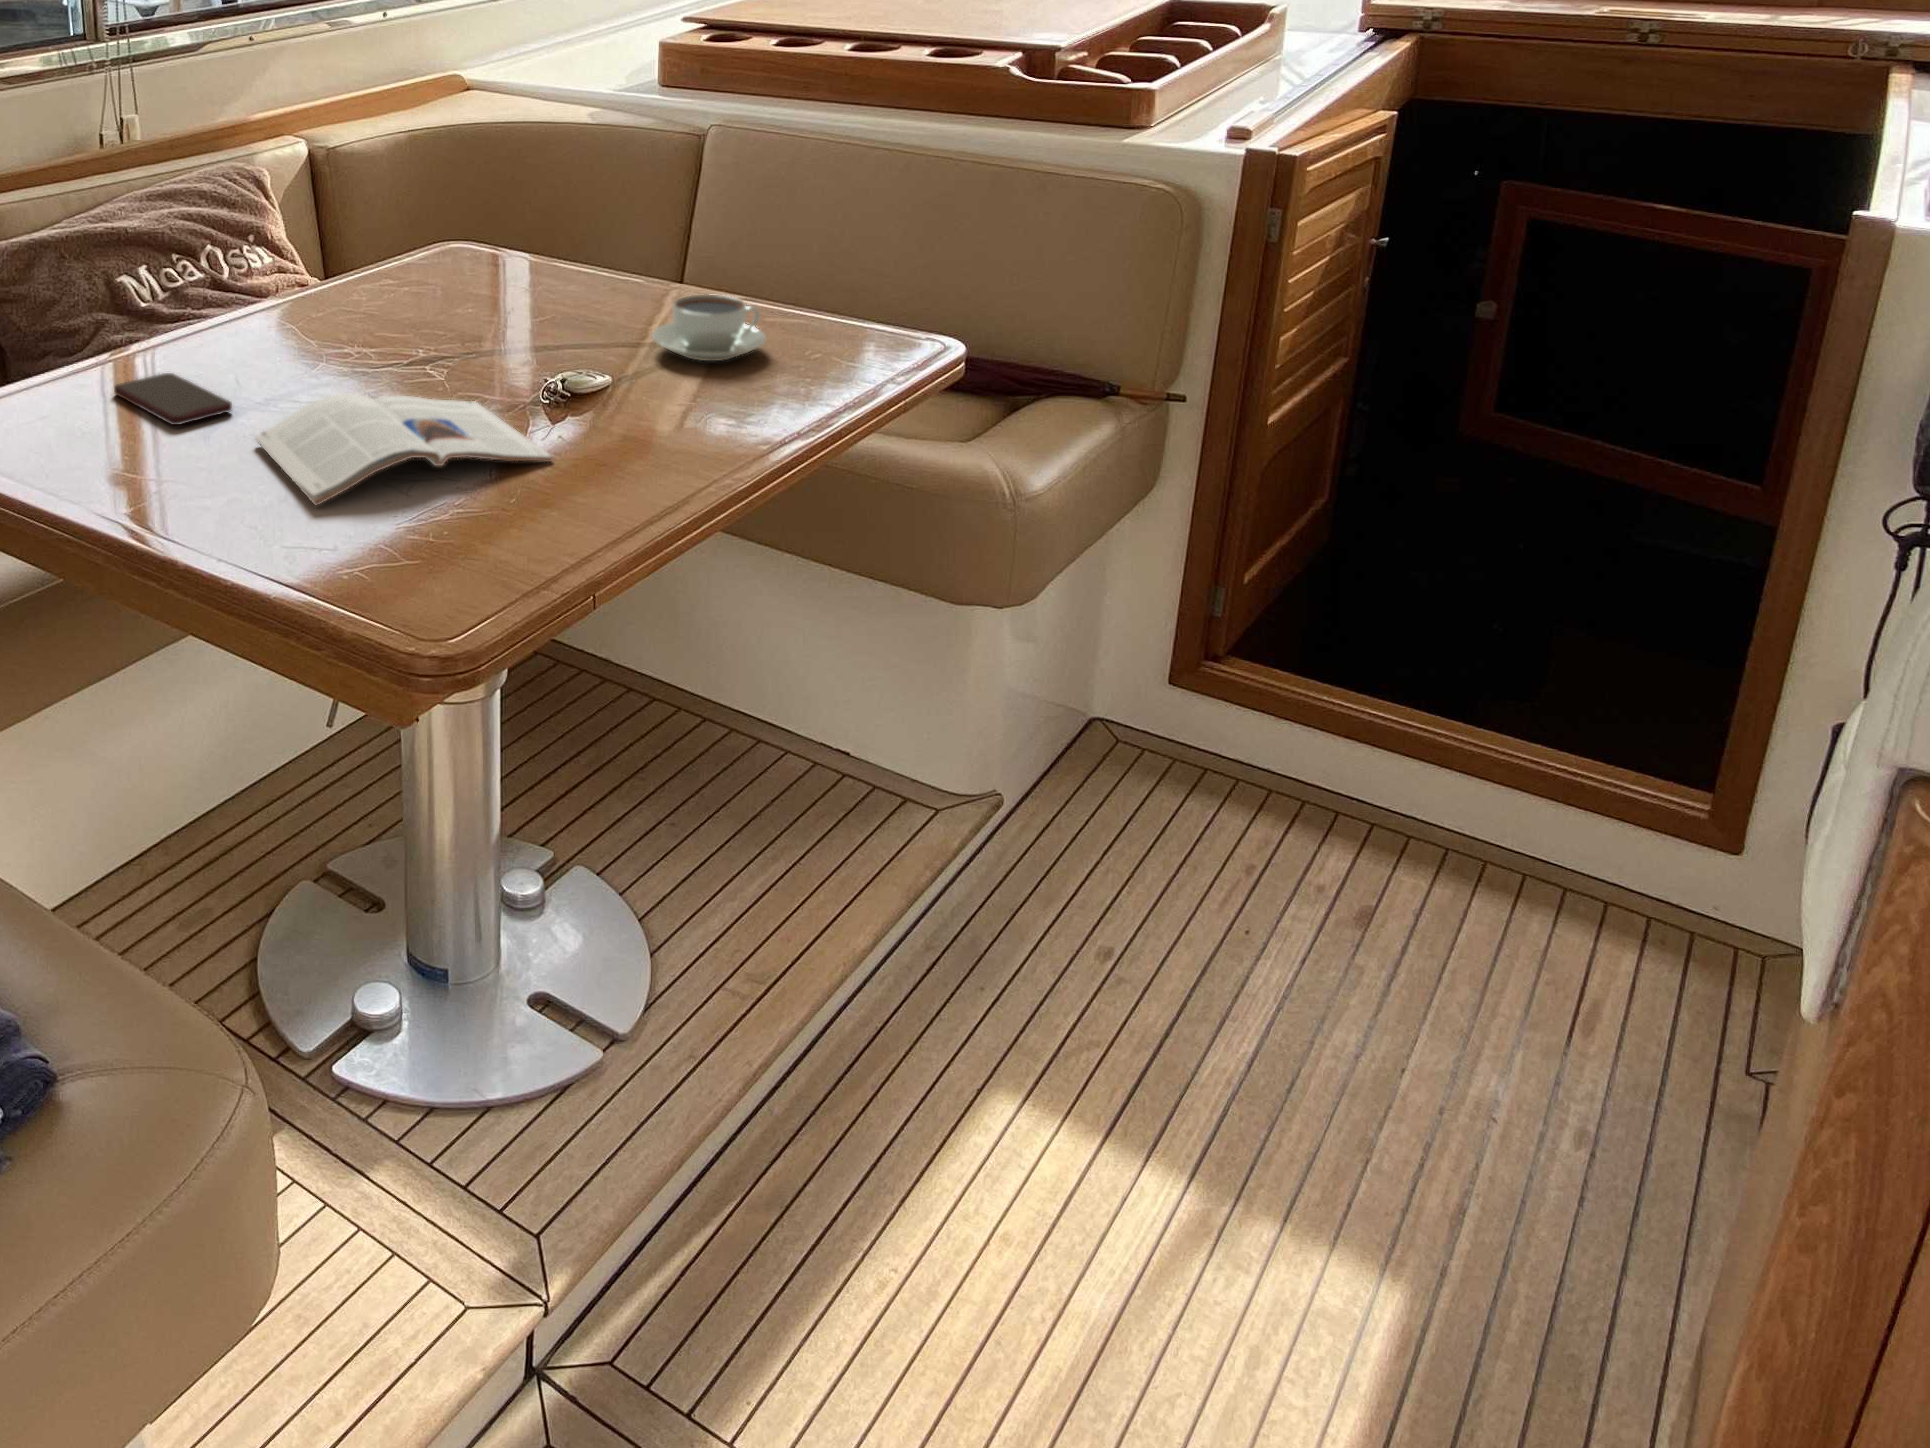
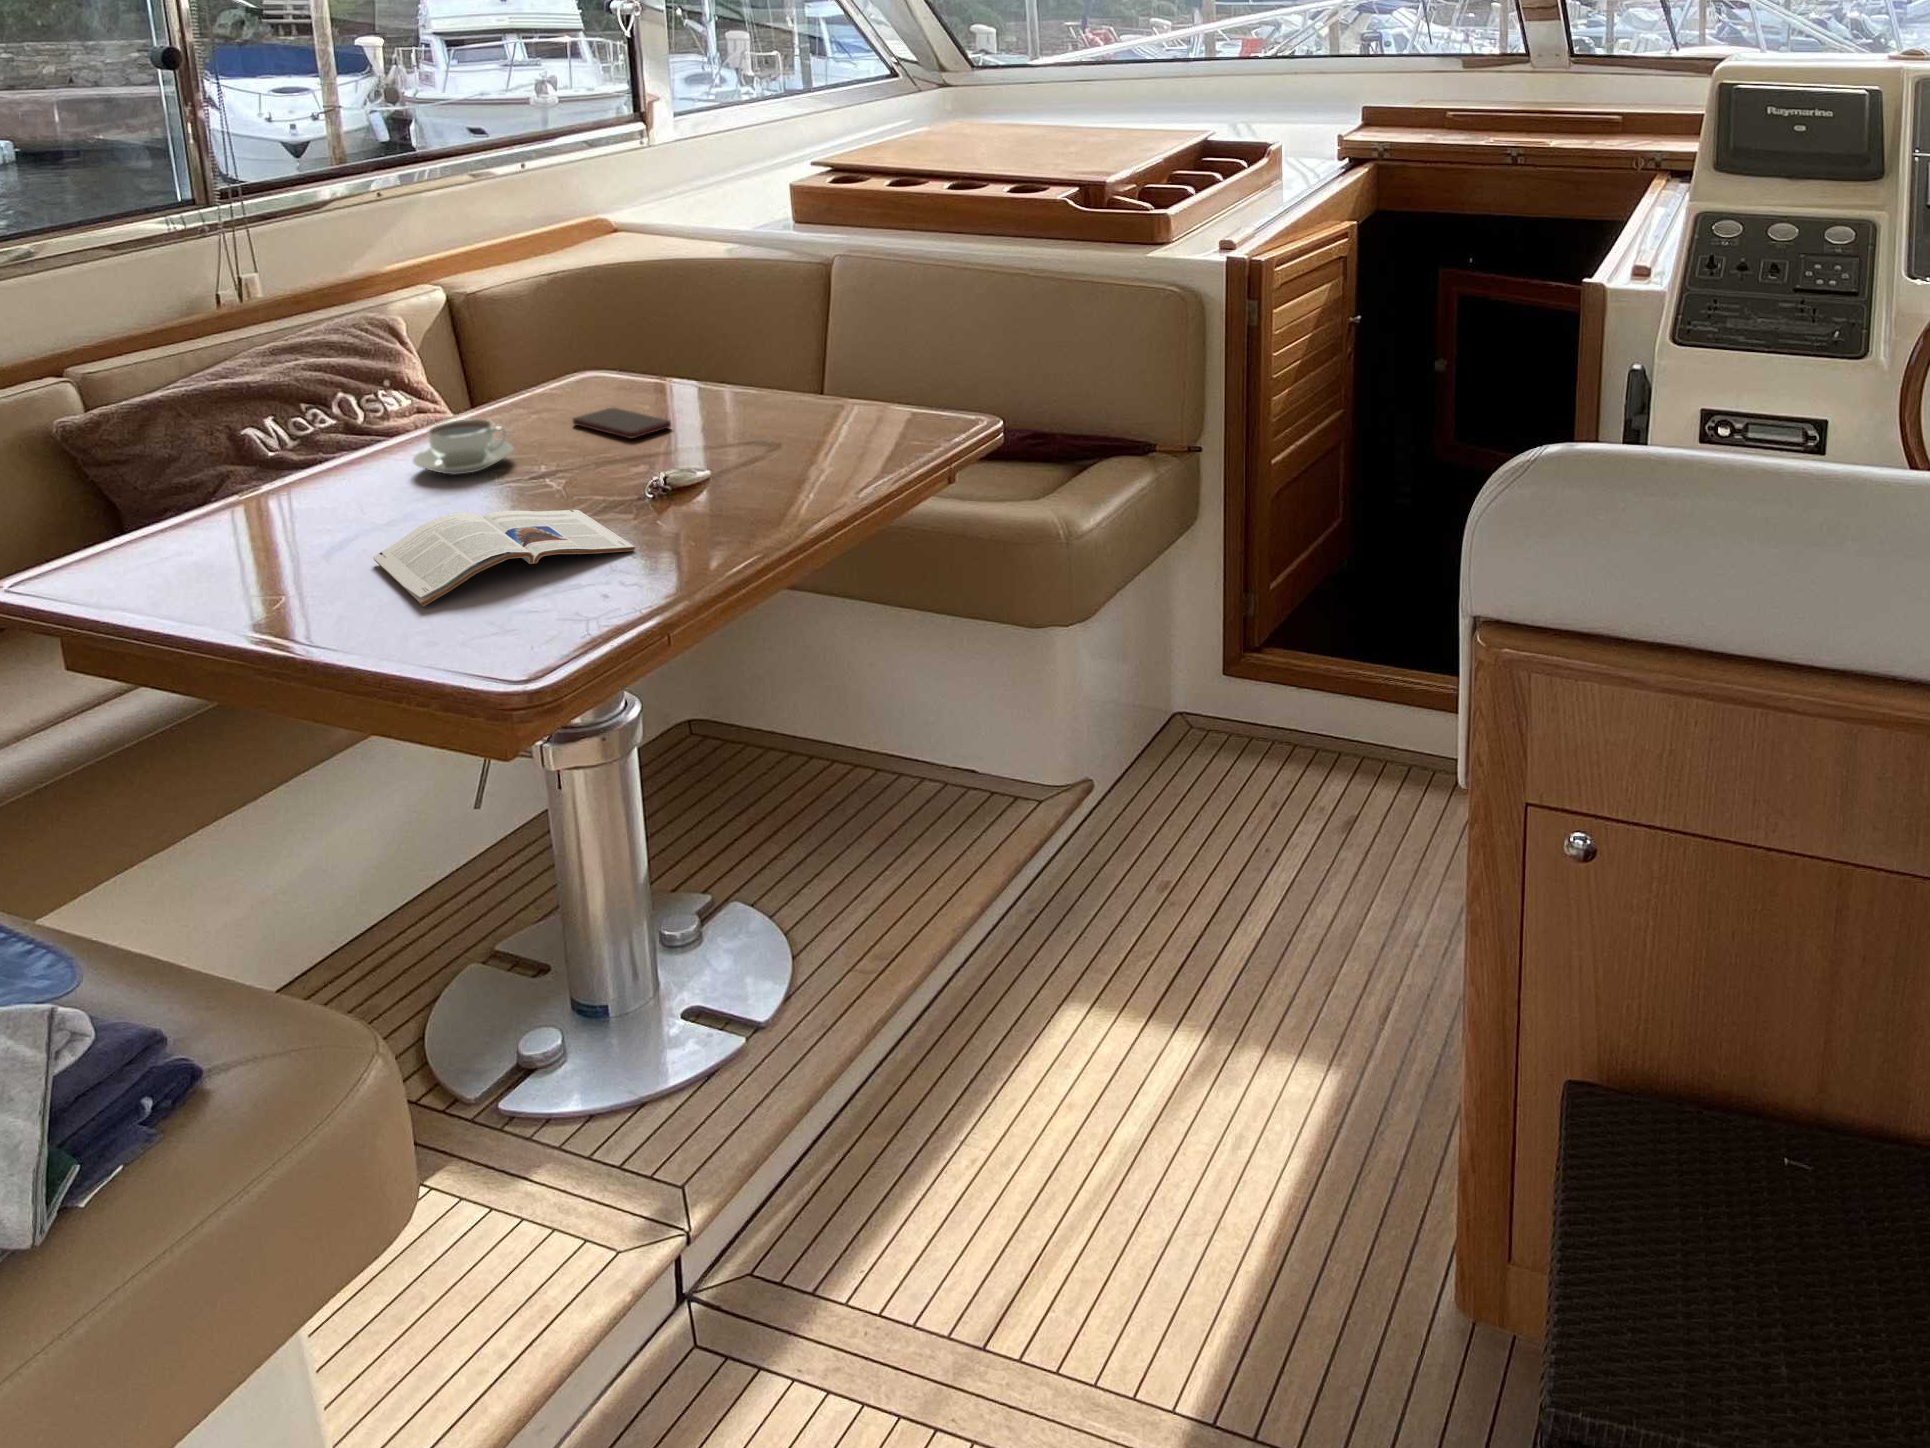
coffee cup: present [652,294,766,361] -> present [413,419,513,475]
smartphone: present [114,373,232,425] -> present [573,408,671,438]

